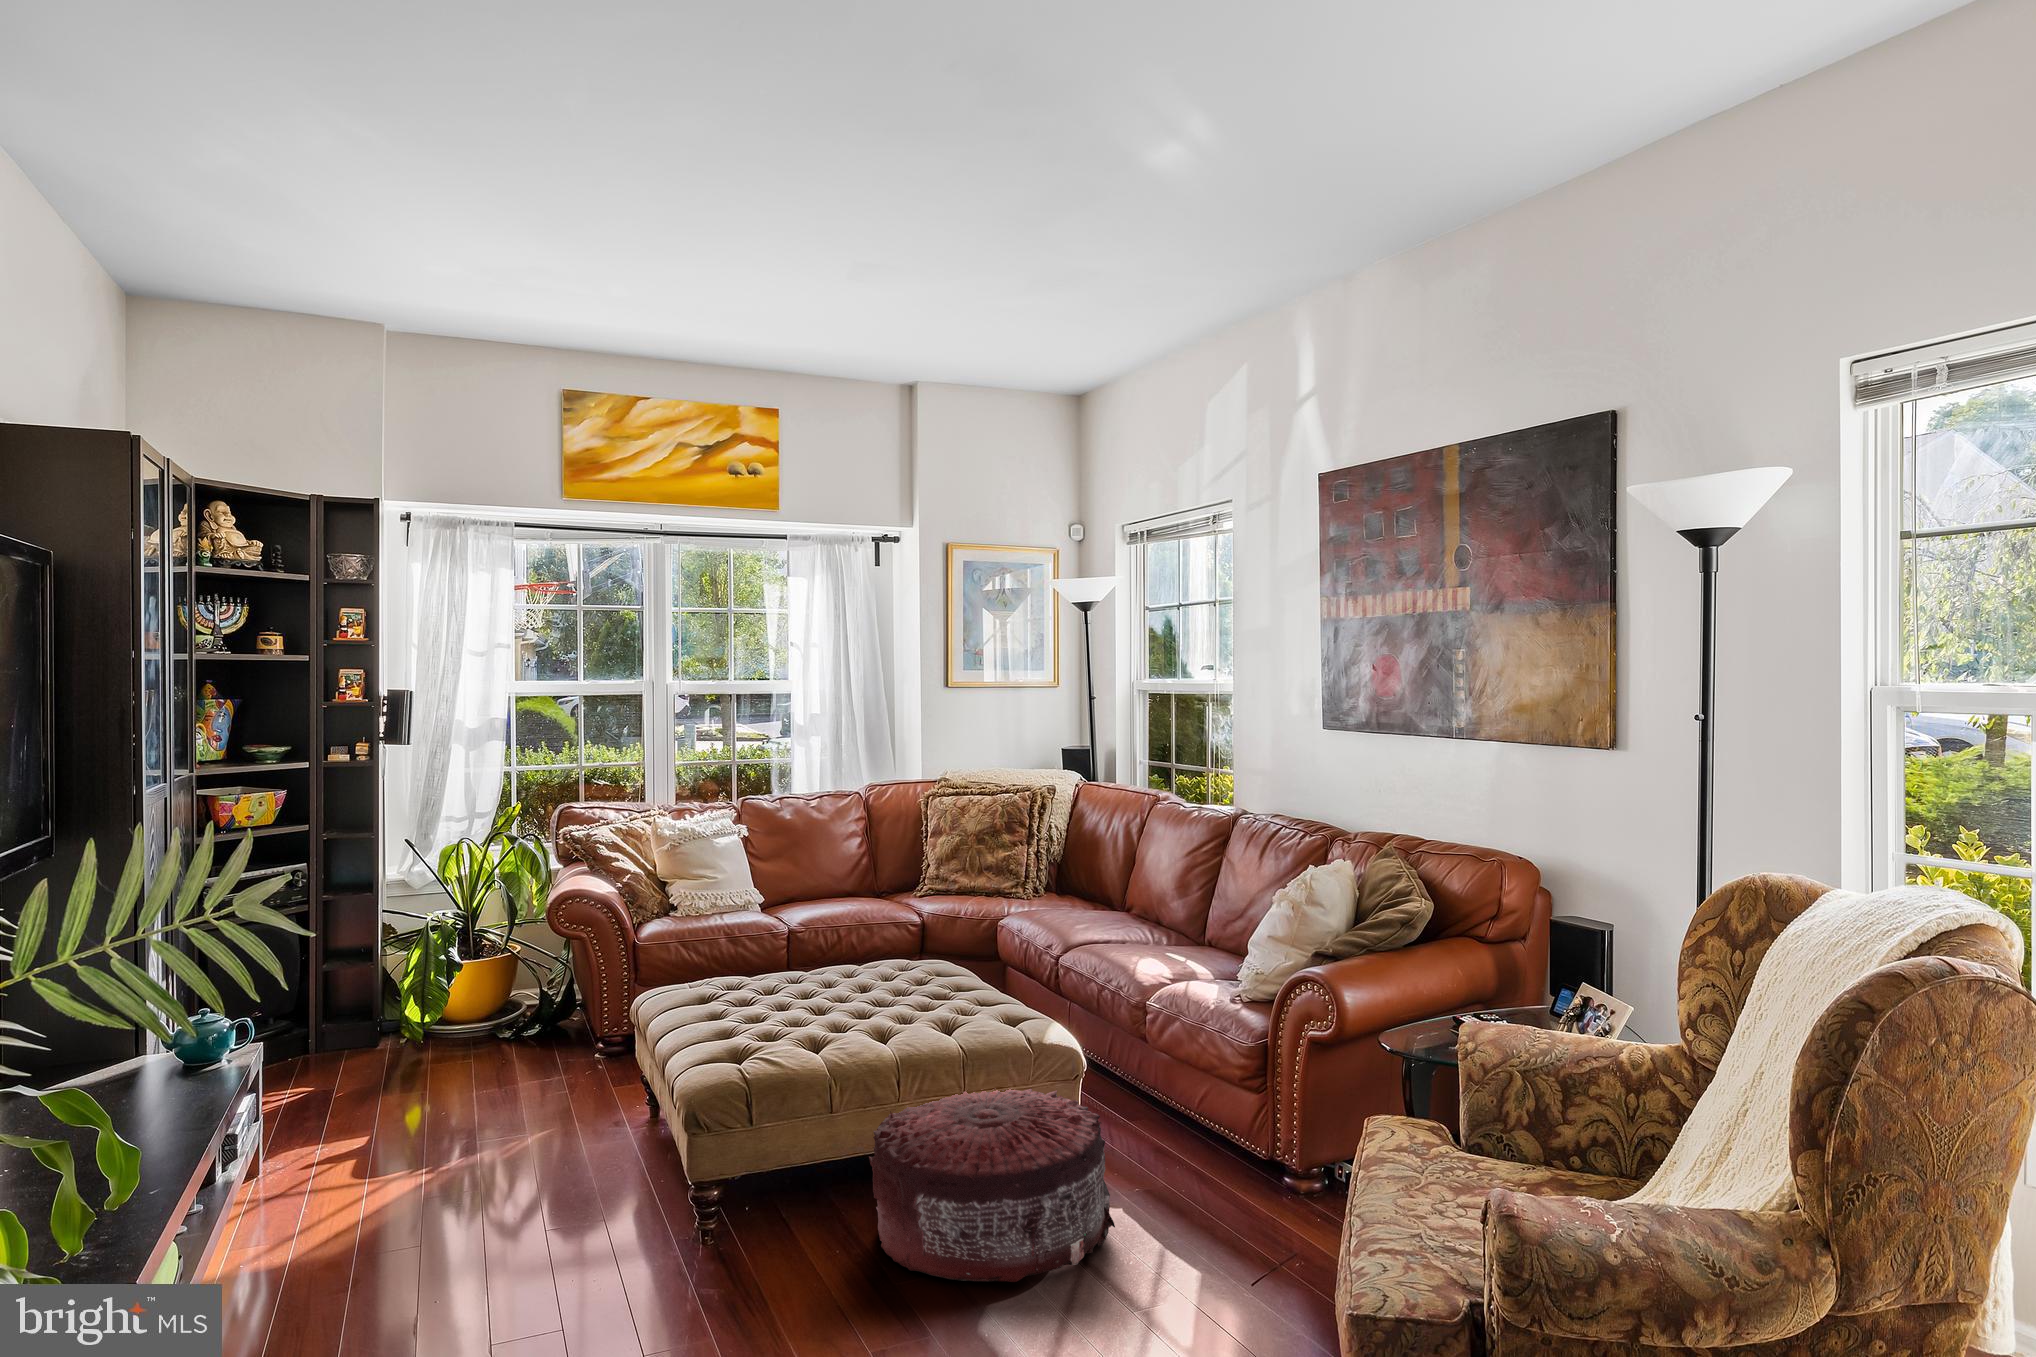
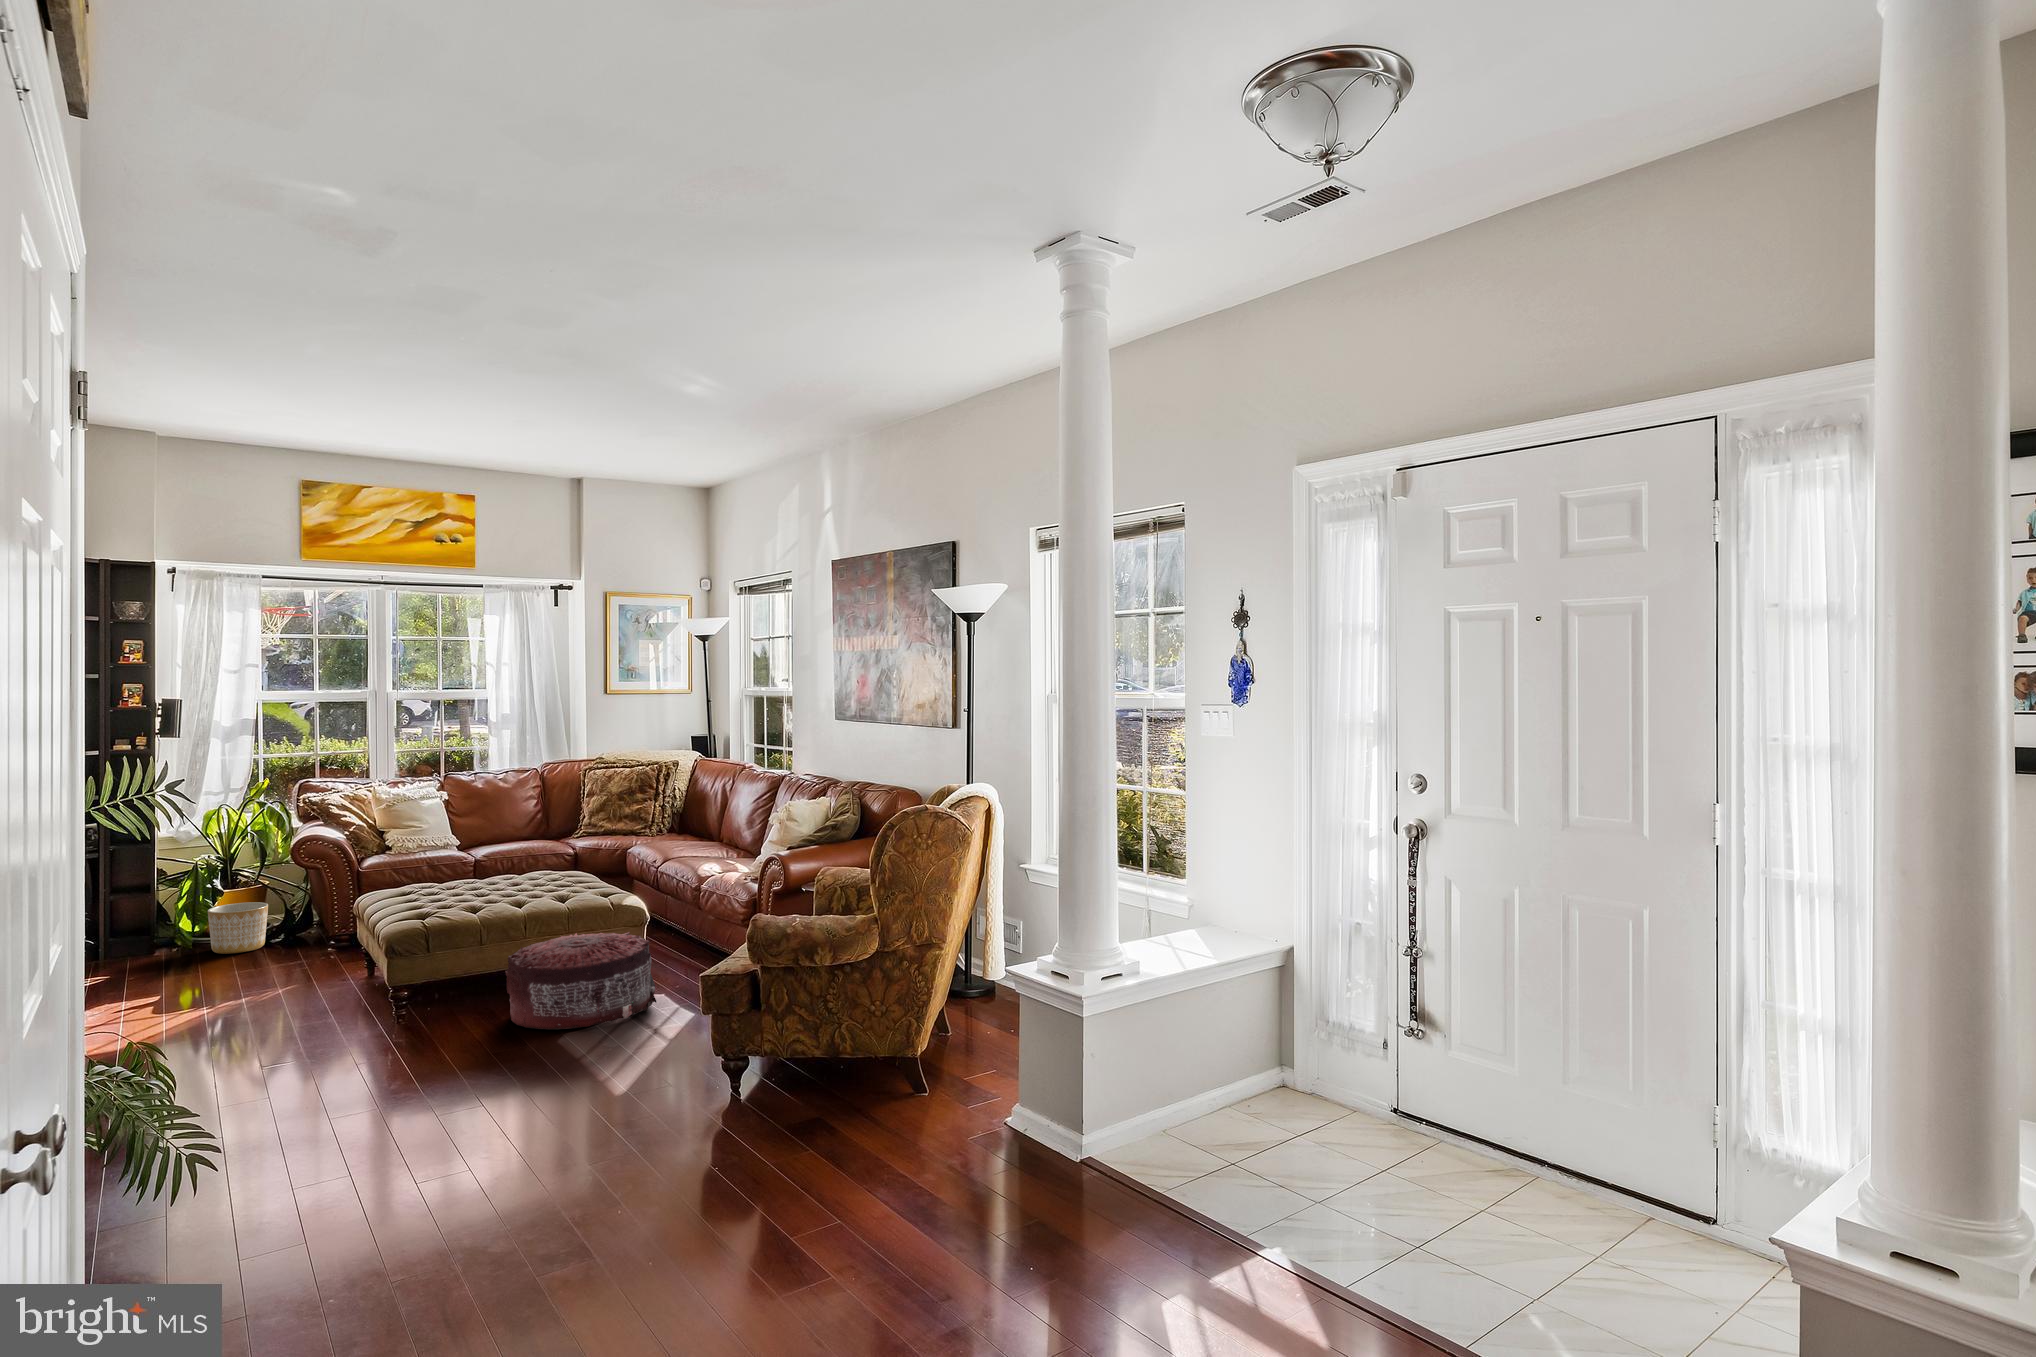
planter: none [442,978,518,1053] -> present [208,902,268,954]

